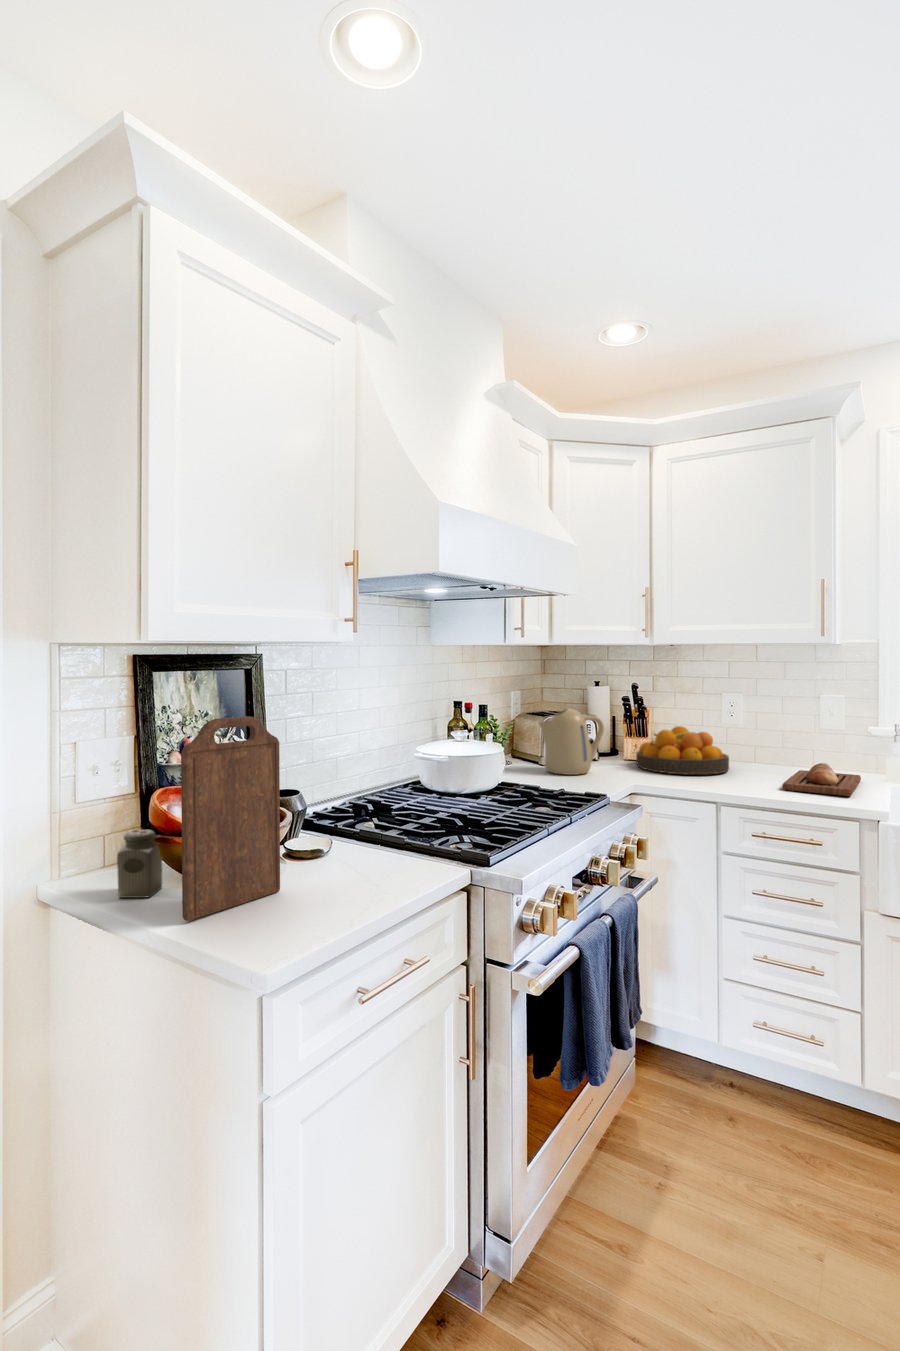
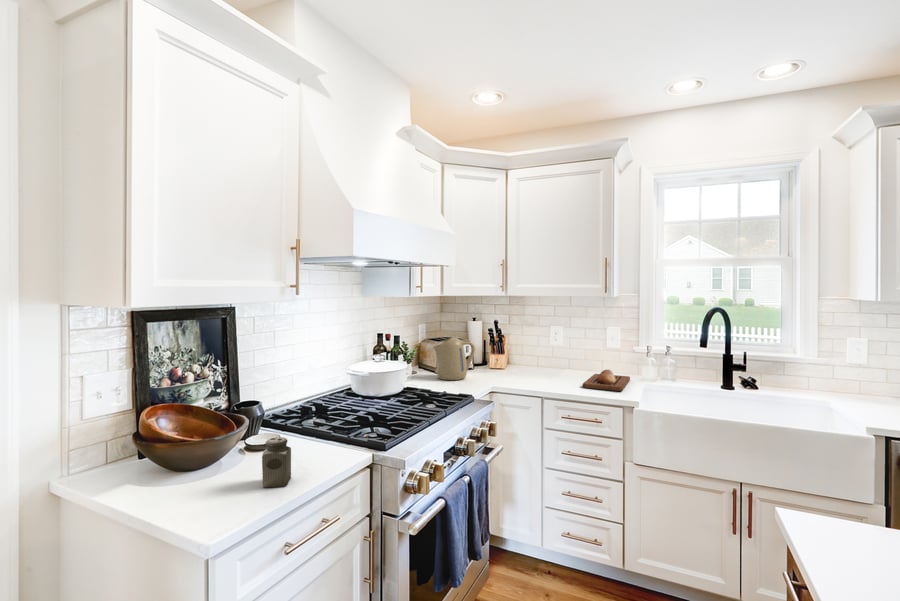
cutting board: present [181,716,280,921] -> none [156,357,235,504]
fruit bowl: present [636,726,729,774] -> none [496,347,553,378]
salt shaker: present [117,829,162,898] -> present [262,437,291,487]

